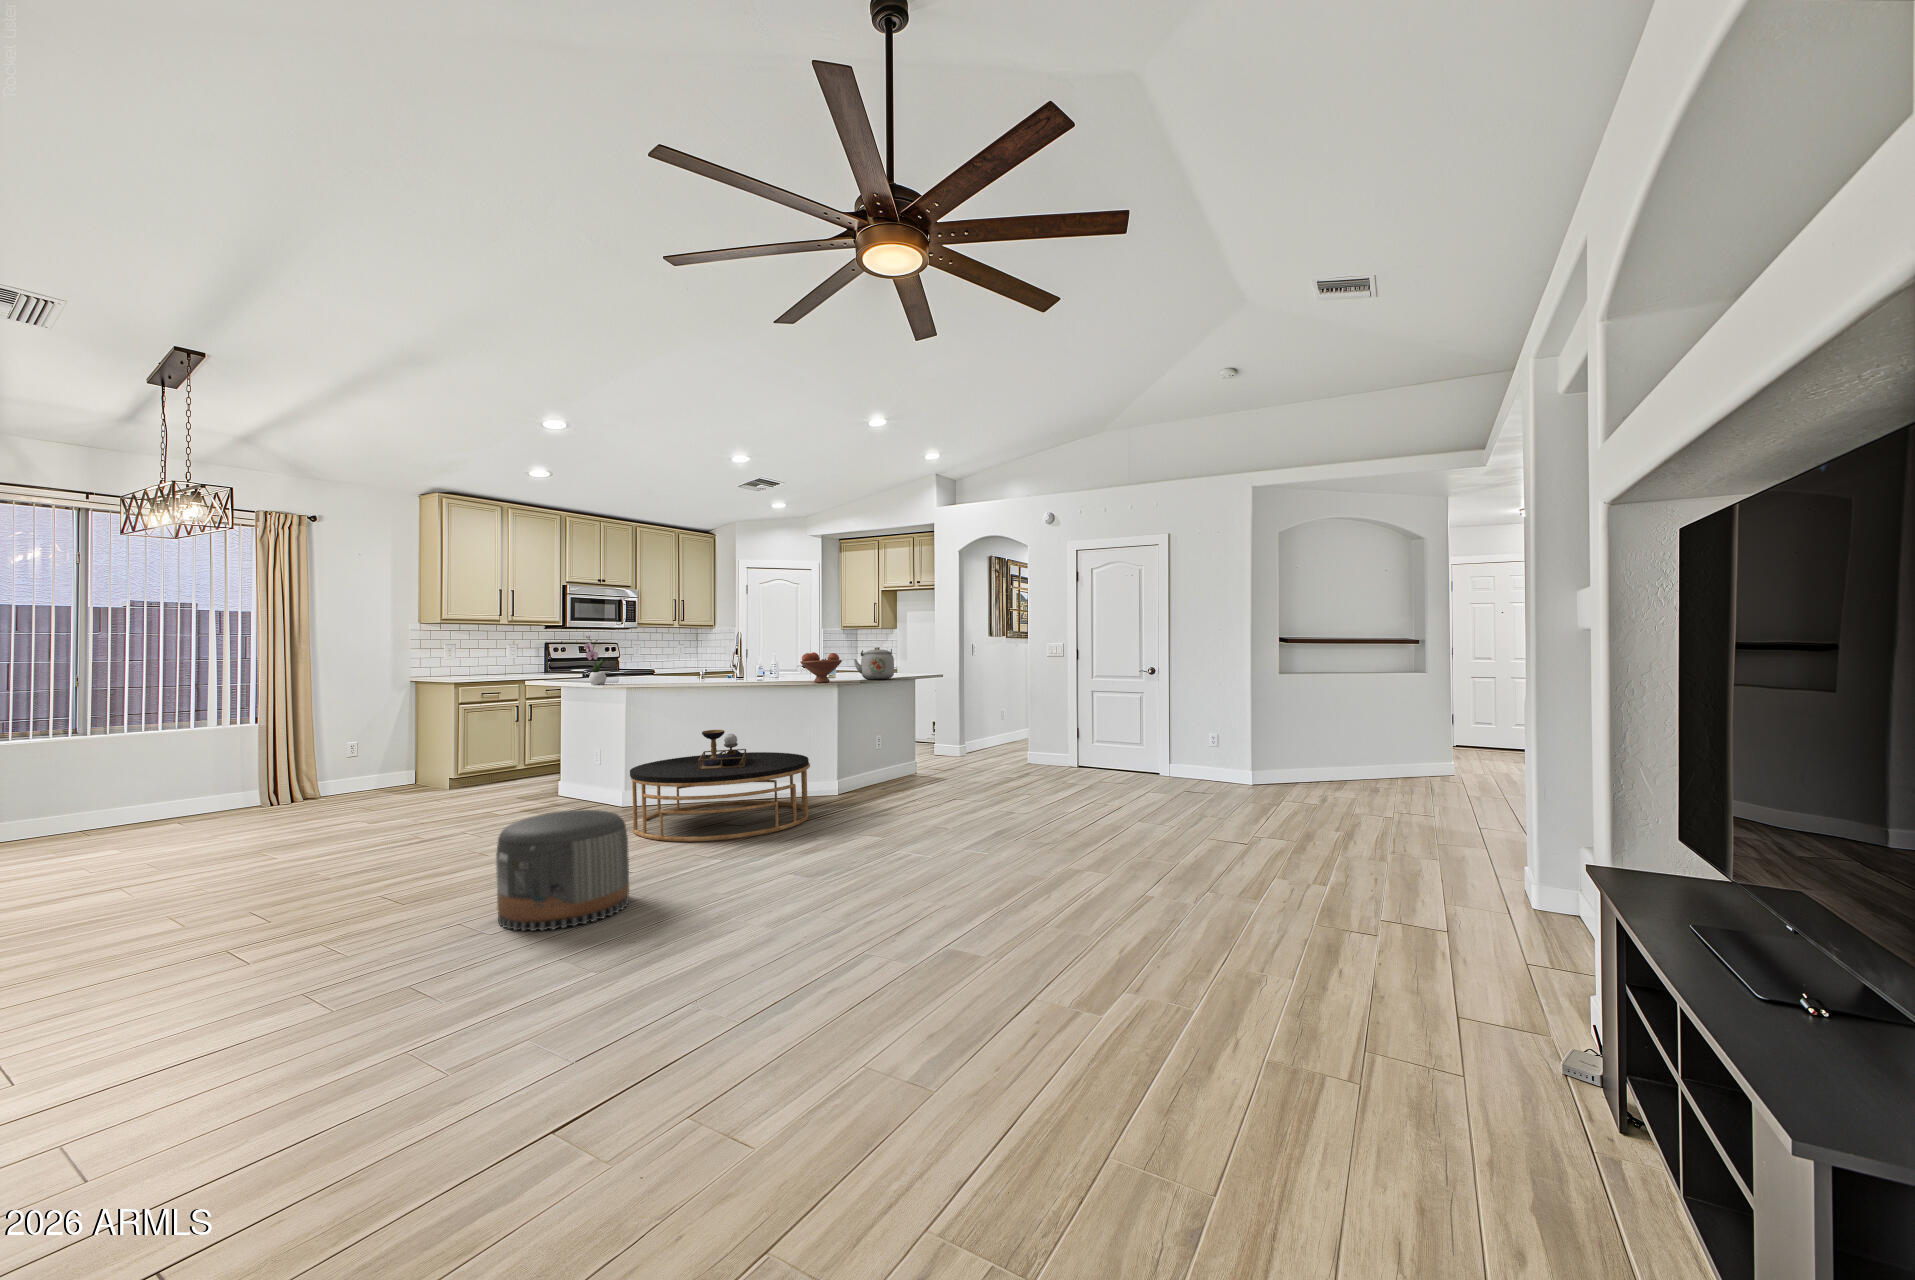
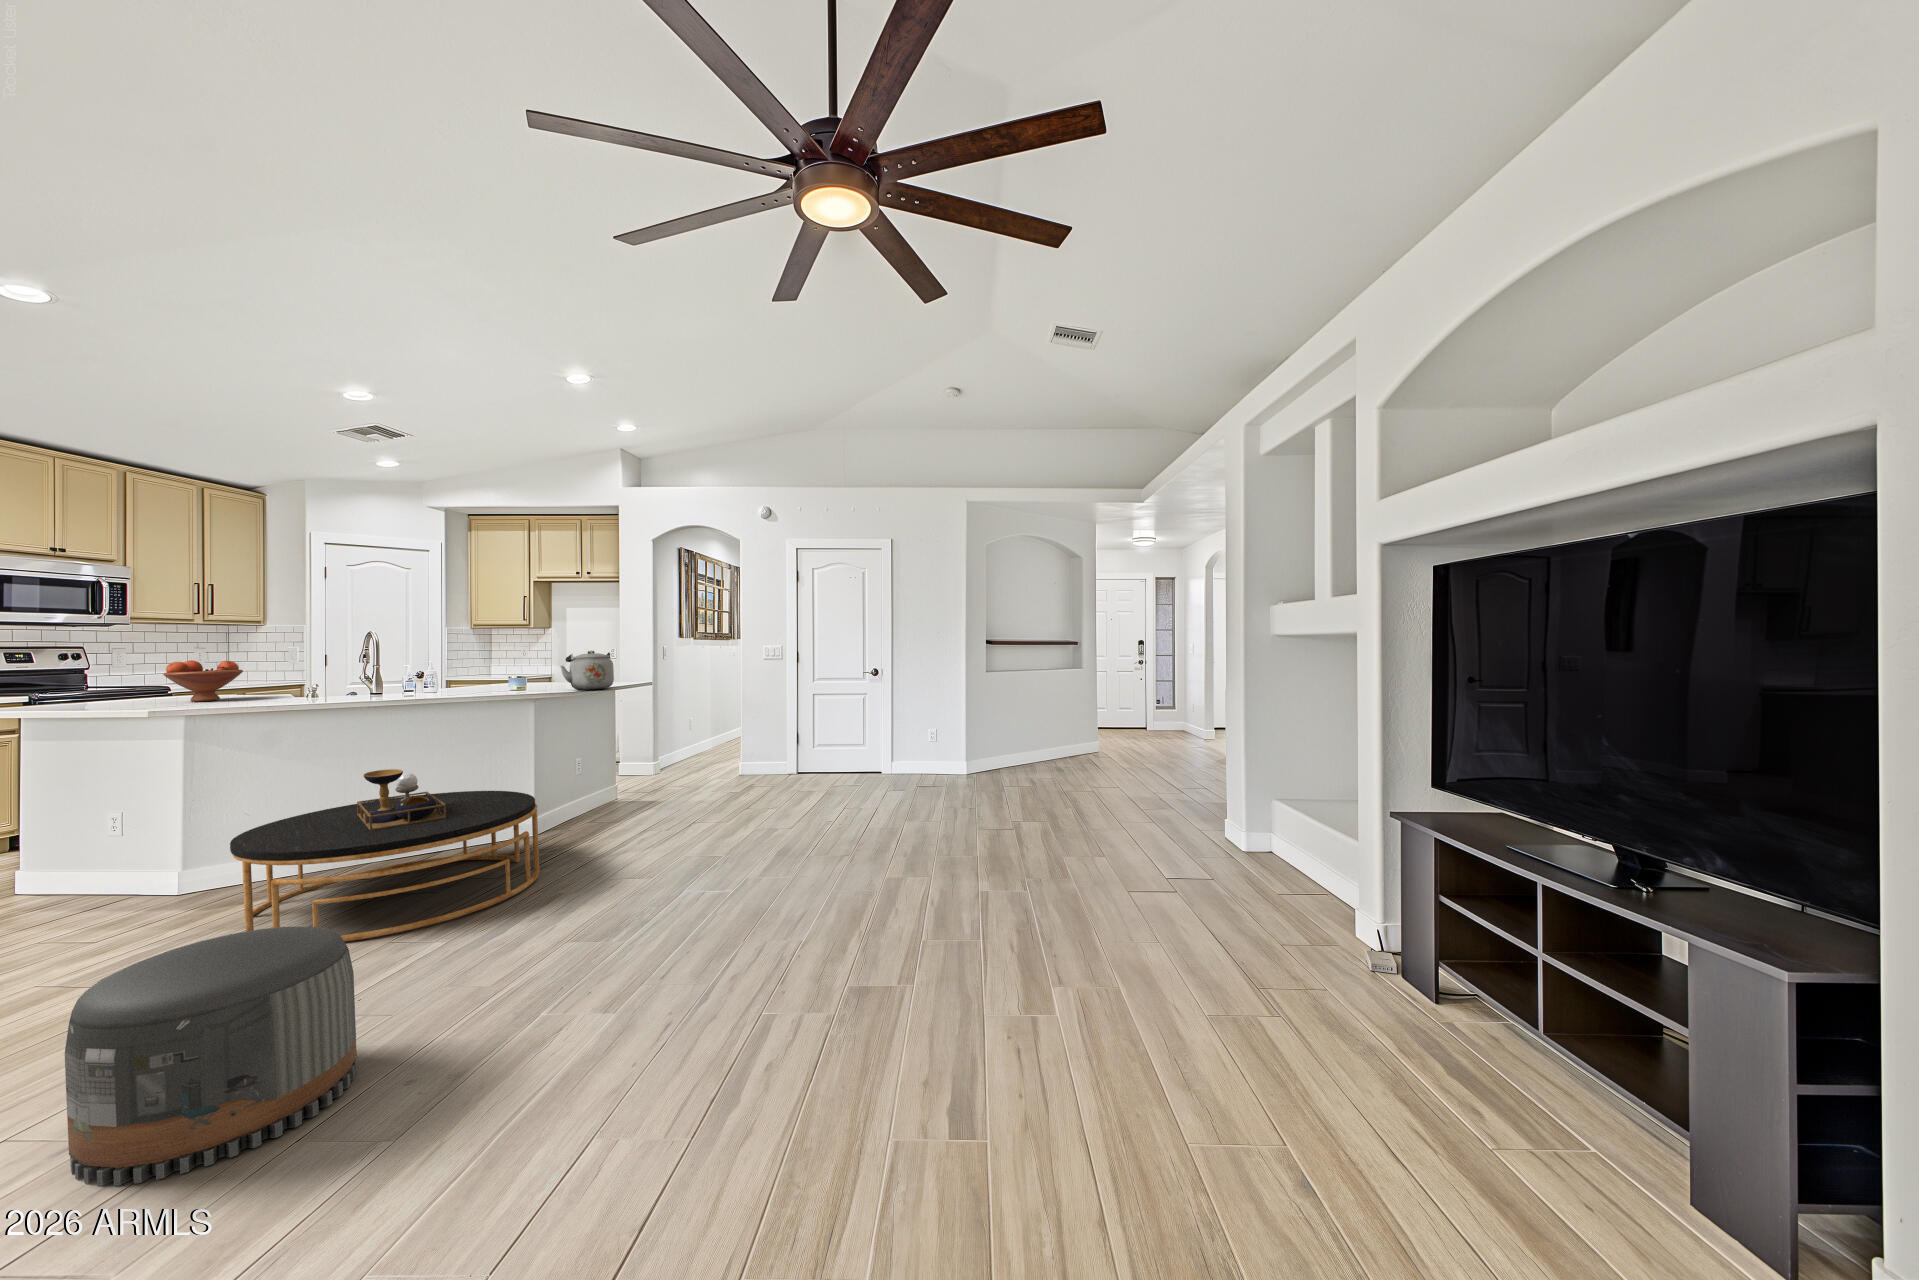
flower arrangement: present [584,636,608,685] -> none [87,637,142,715]
fruit bowl: present [800,652,842,683] -> present [163,660,243,702]

